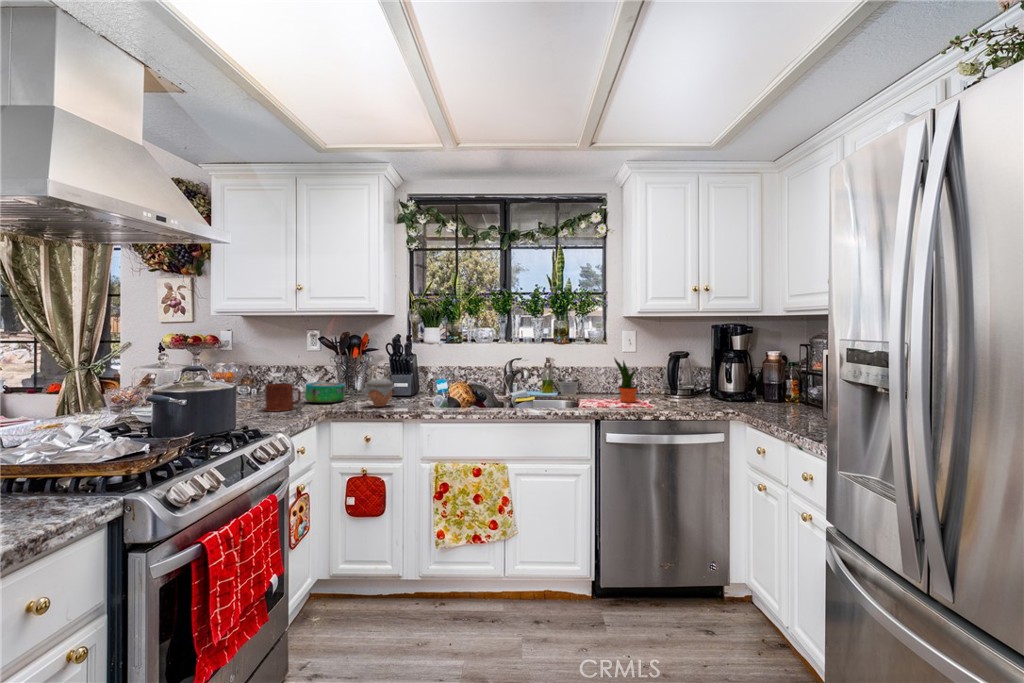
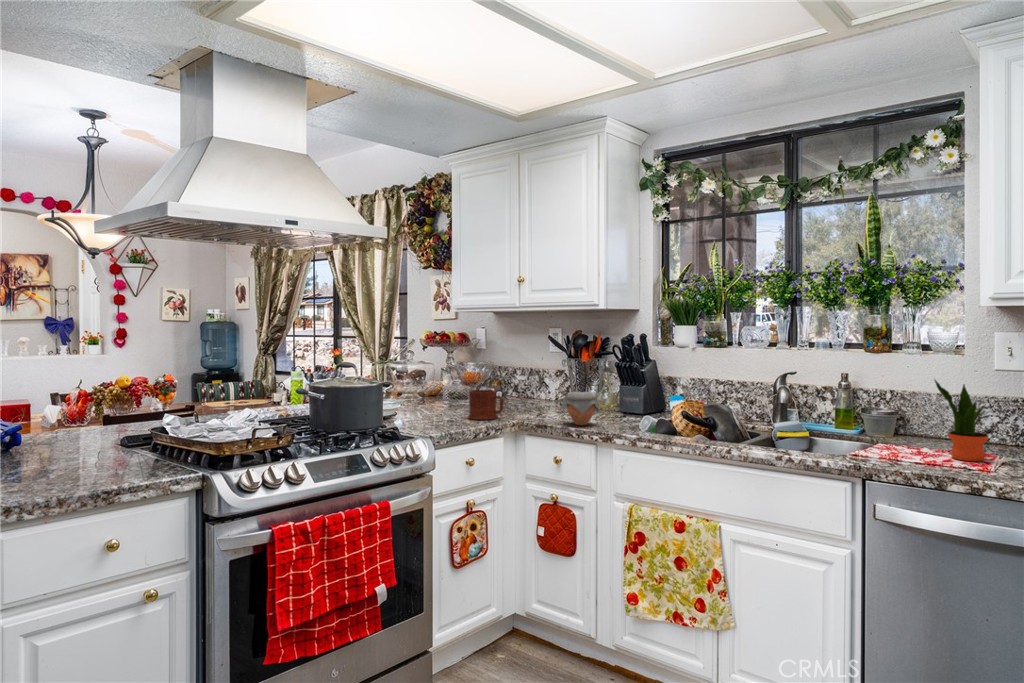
decorative bowl: present [305,382,345,403] -> none [518,390,561,415]

